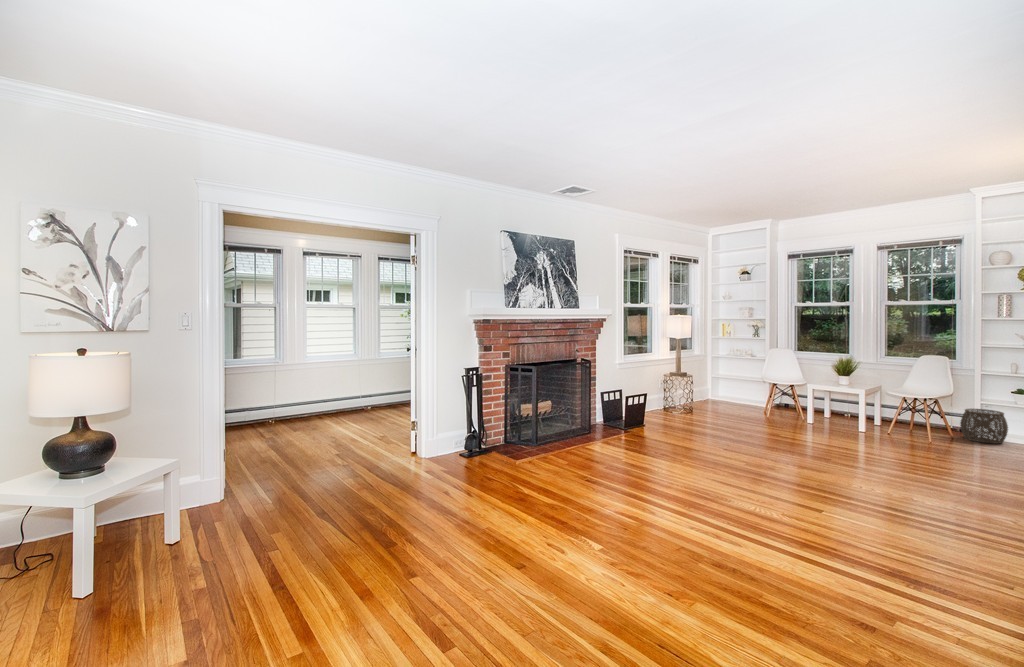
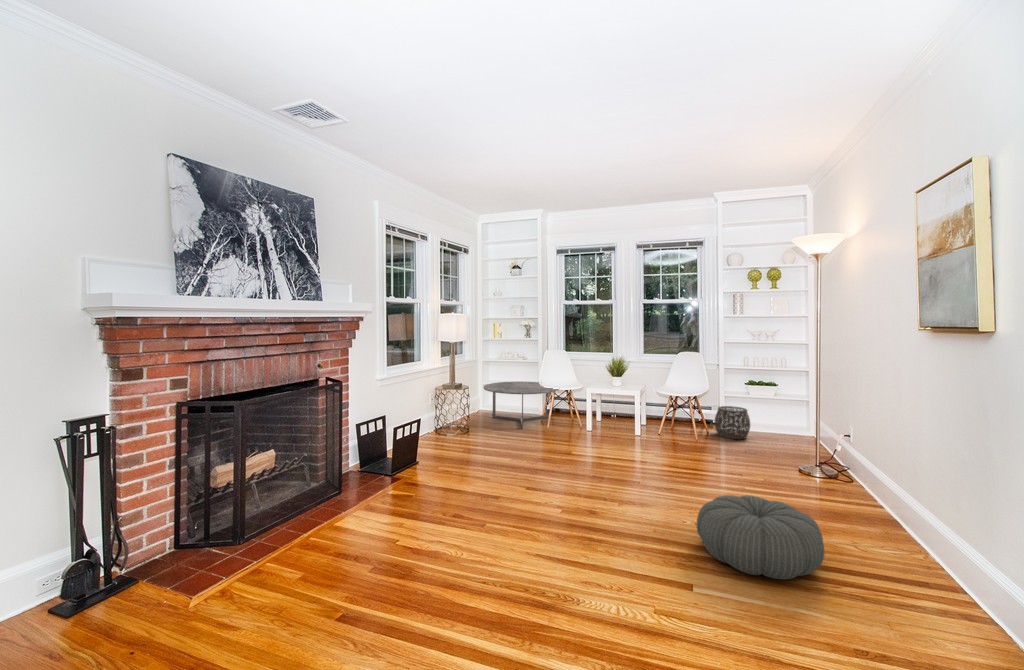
coffee table: none [708,375,782,414] -> present [484,381,559,429]
pouf: none [848,460,964,519] -> present [696,495,825,579]

